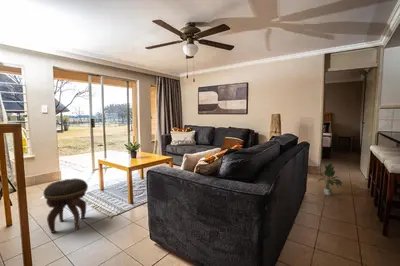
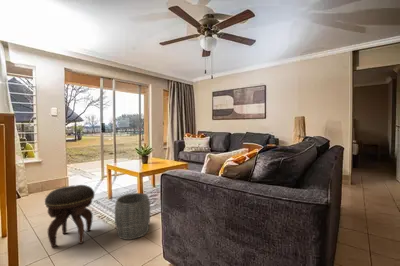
potted plant: present [317,164,342,195] -> none [353,170,389,208]
woven basket: none [107,185,138,225] -> present [115,193,150,239]

